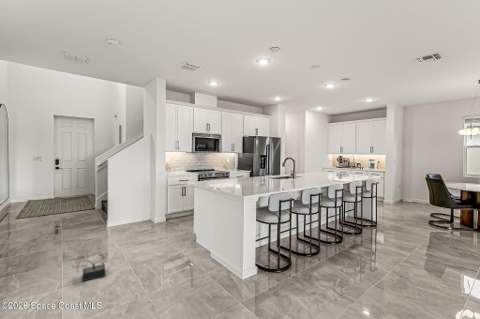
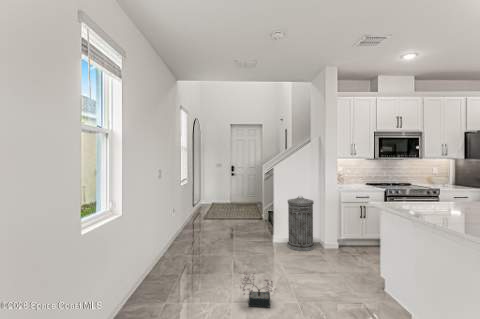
trash can: none [122,183,146,229] -> present [288,197,314,251]

